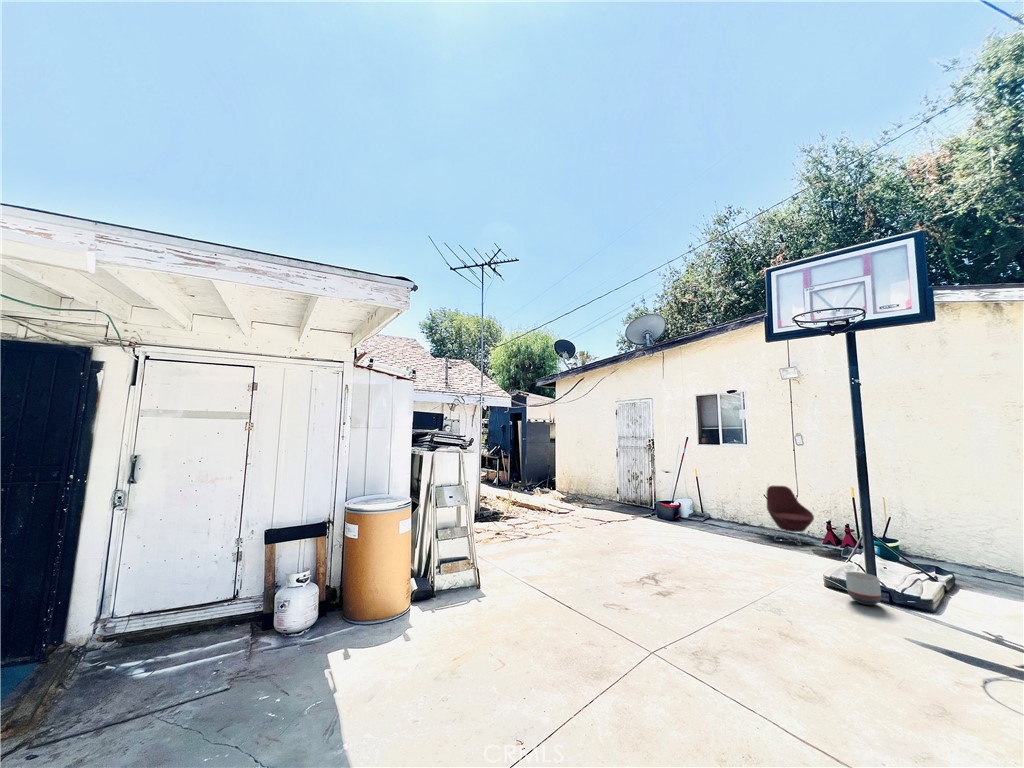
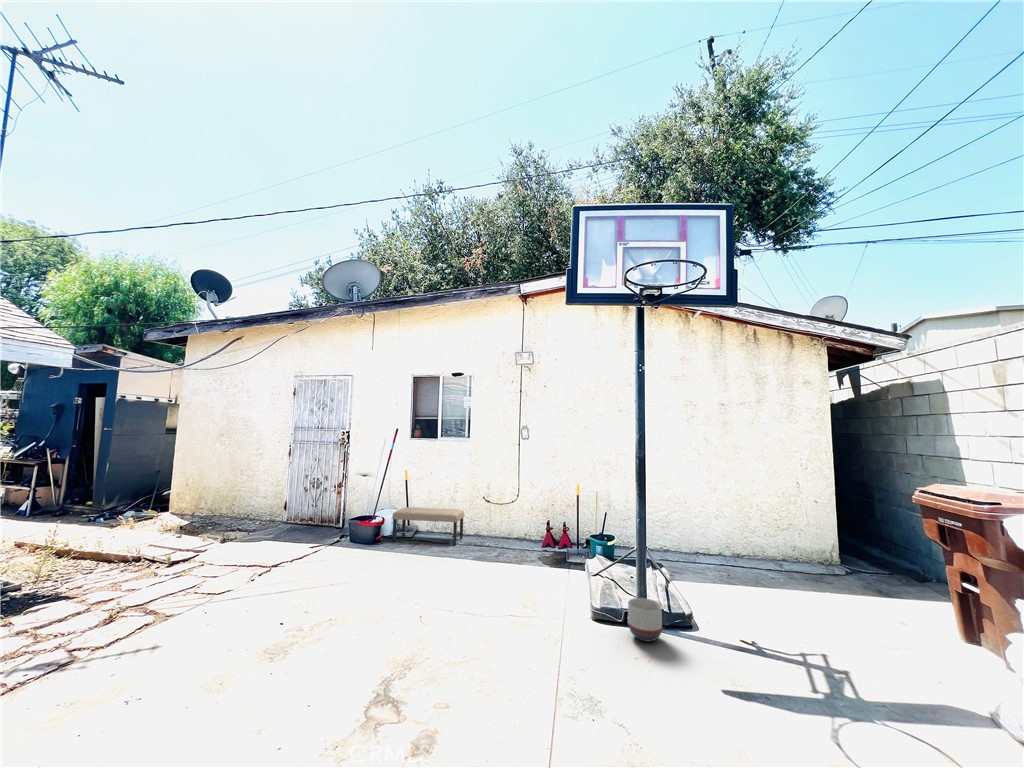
chair: present [767,486,814,532] -> none [491,485,536,554]
bench: none [686,498,748,530] -> present [392,507,464,545]

